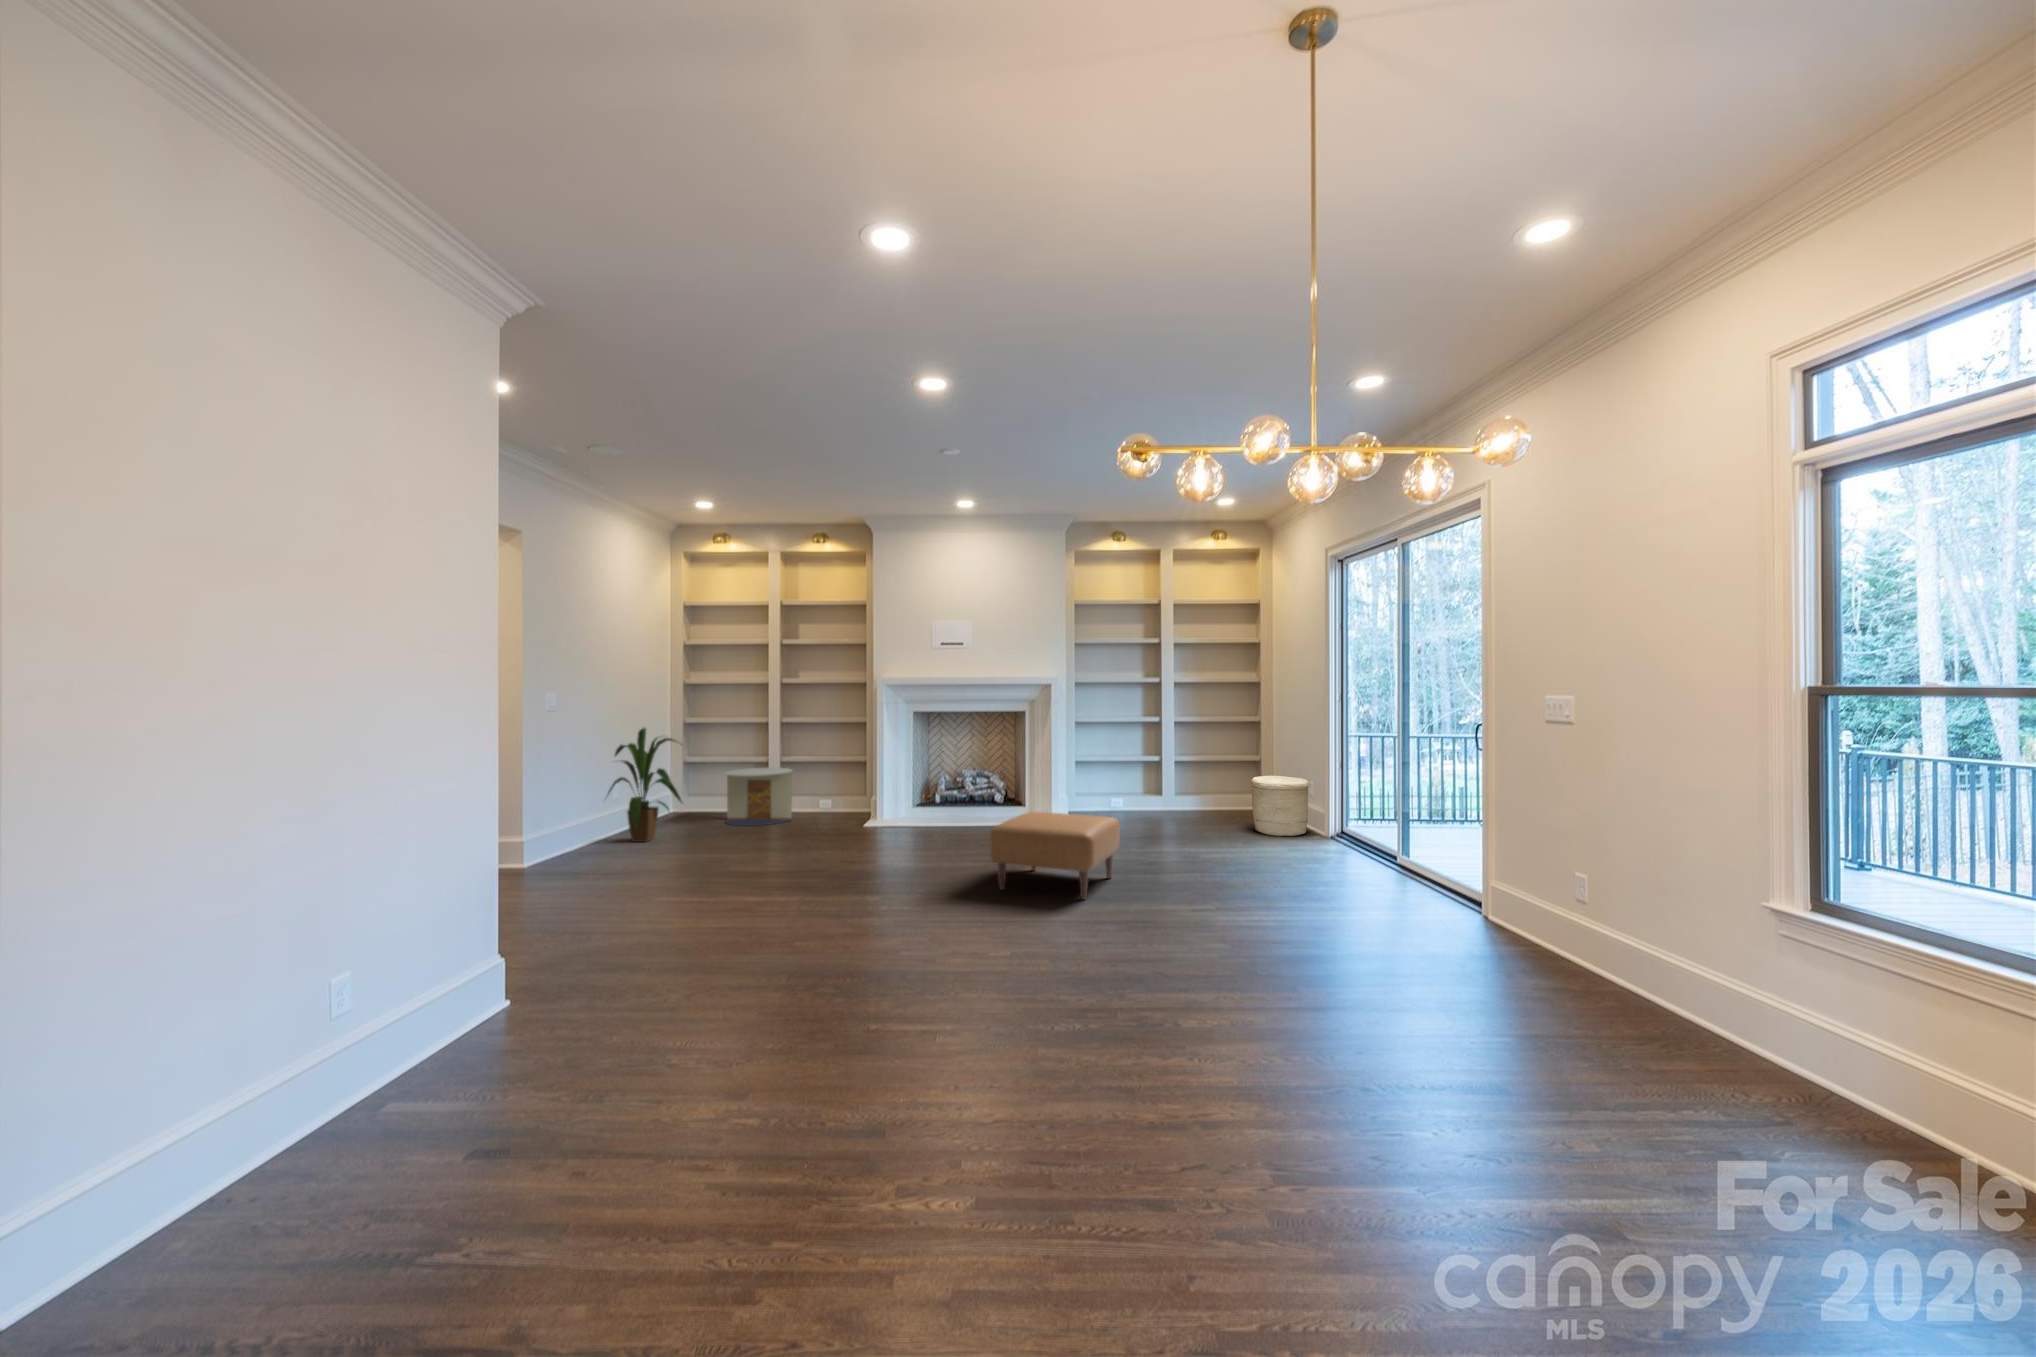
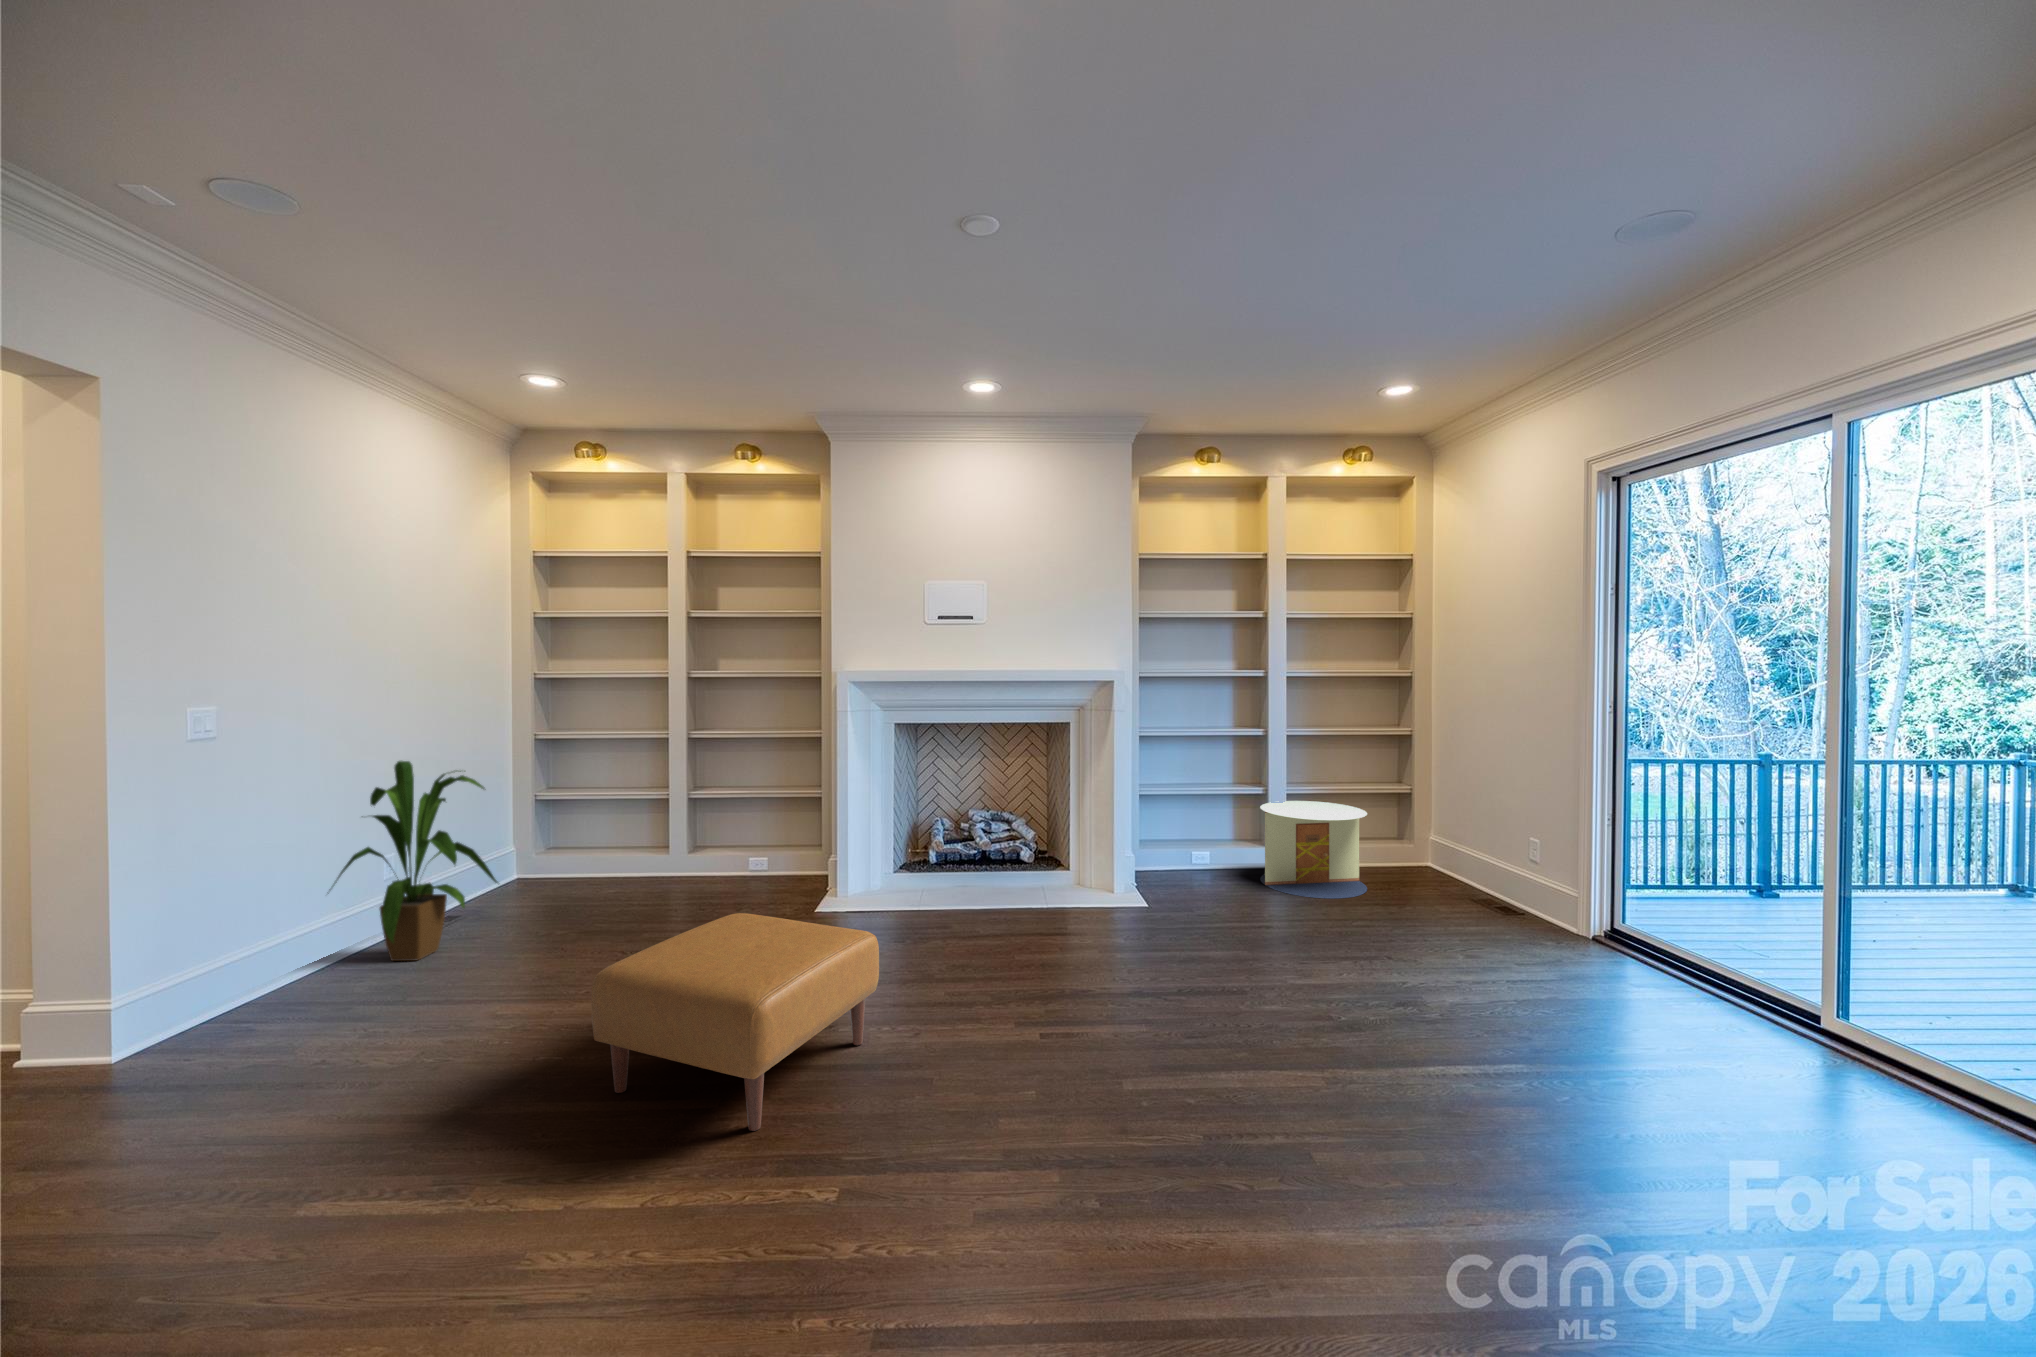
side table: present [726,768,793,826] -> present [1260,801,1367,899]
woven basket: present [1251,776,1309,836] -> none [1437,826,1541,932]
ottoman: present [990,812,1120,900] -> present [591,913,879,1131]

